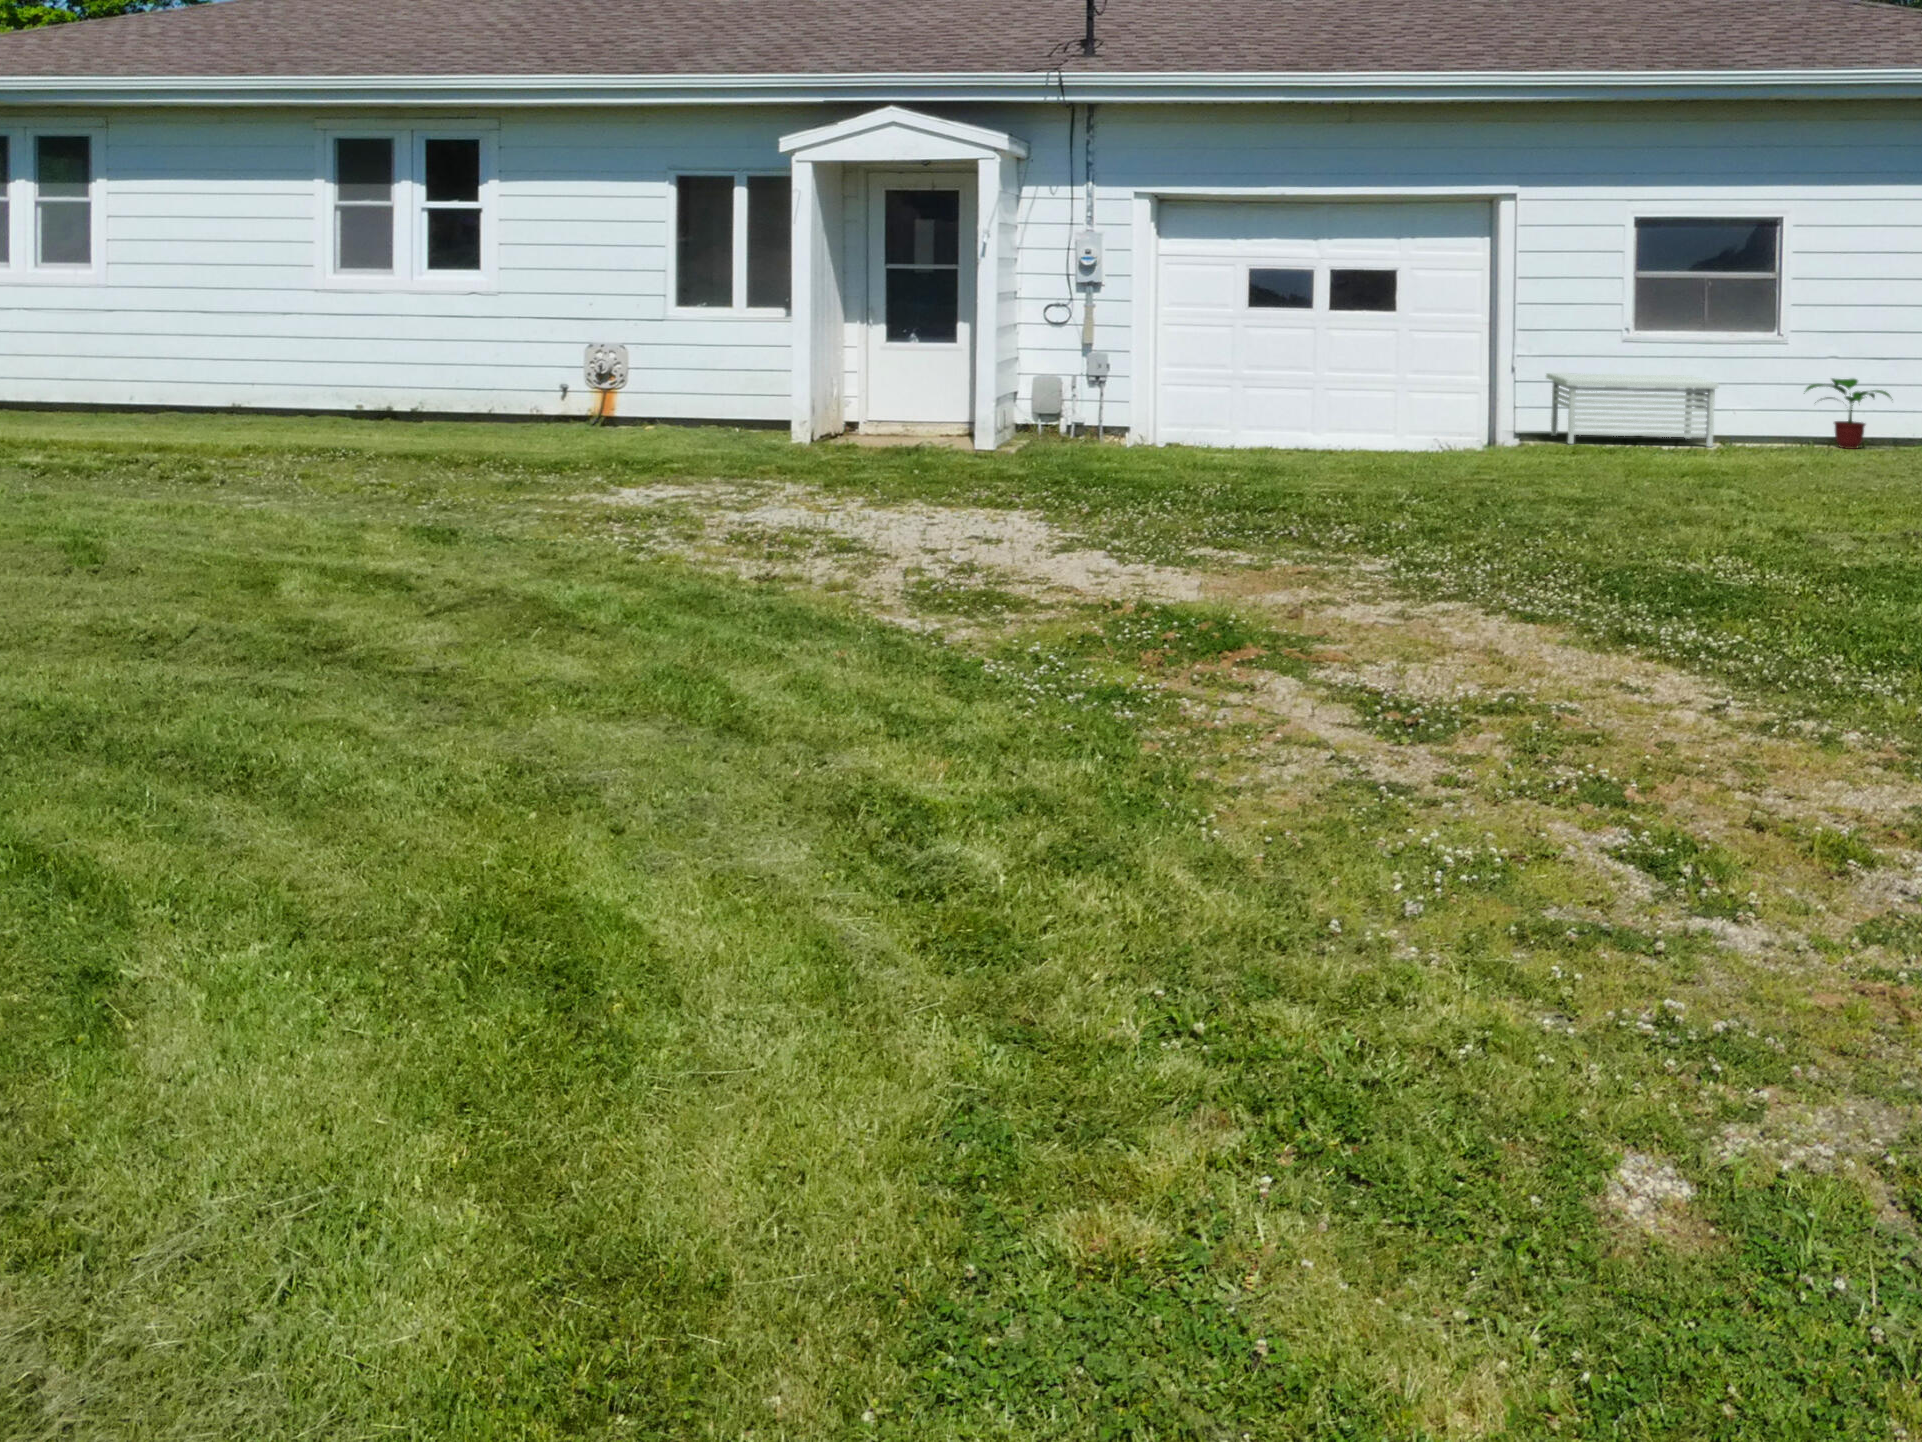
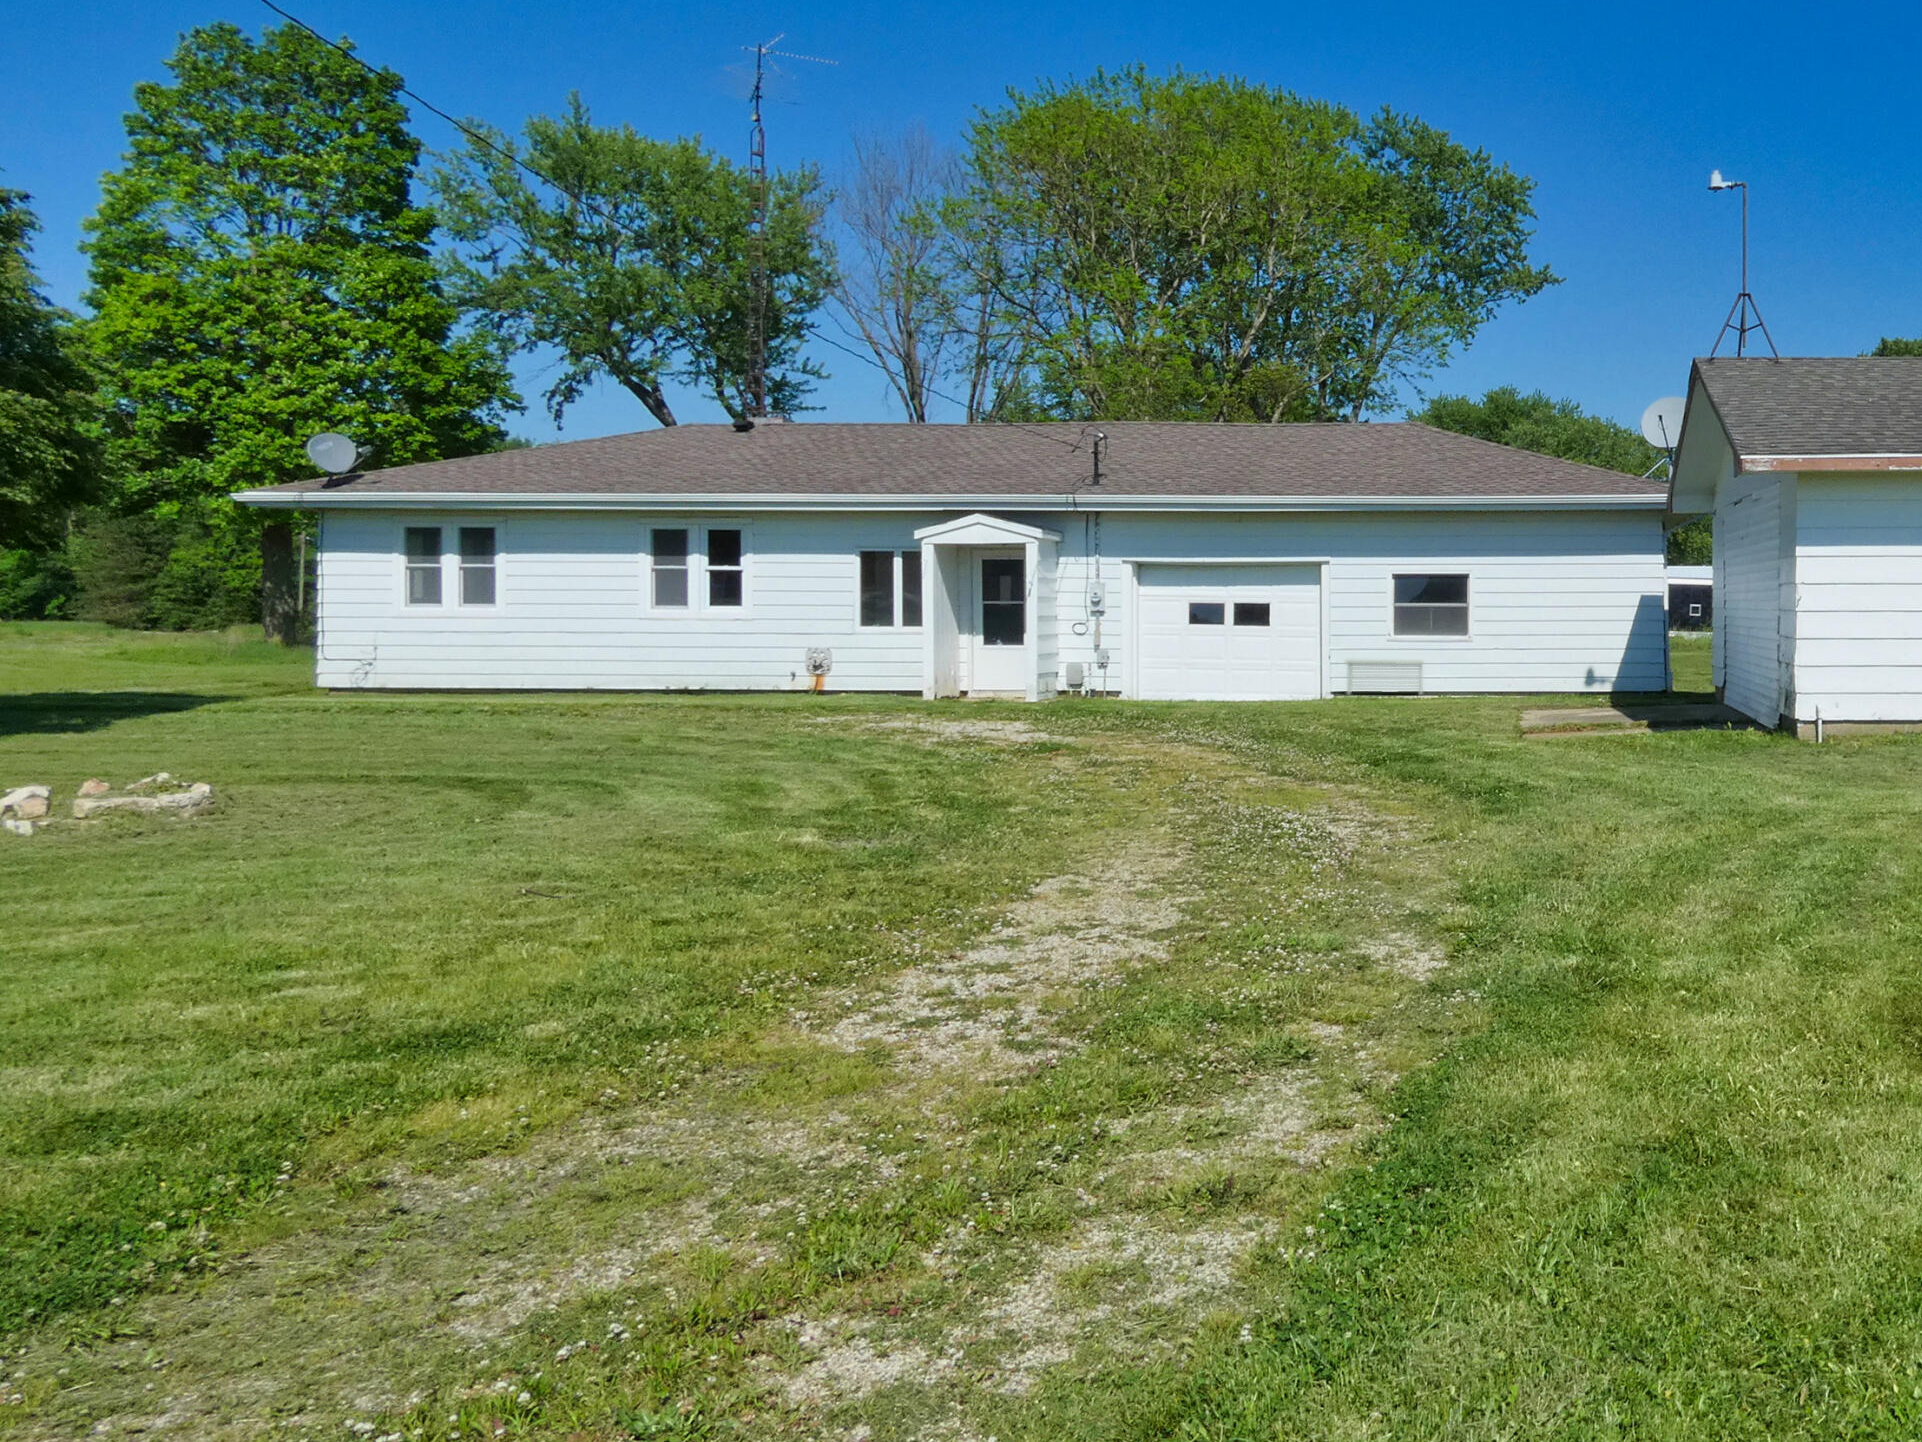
potted plant: present [1806,379,1893,449] -> none [1471,659,1511,695]

